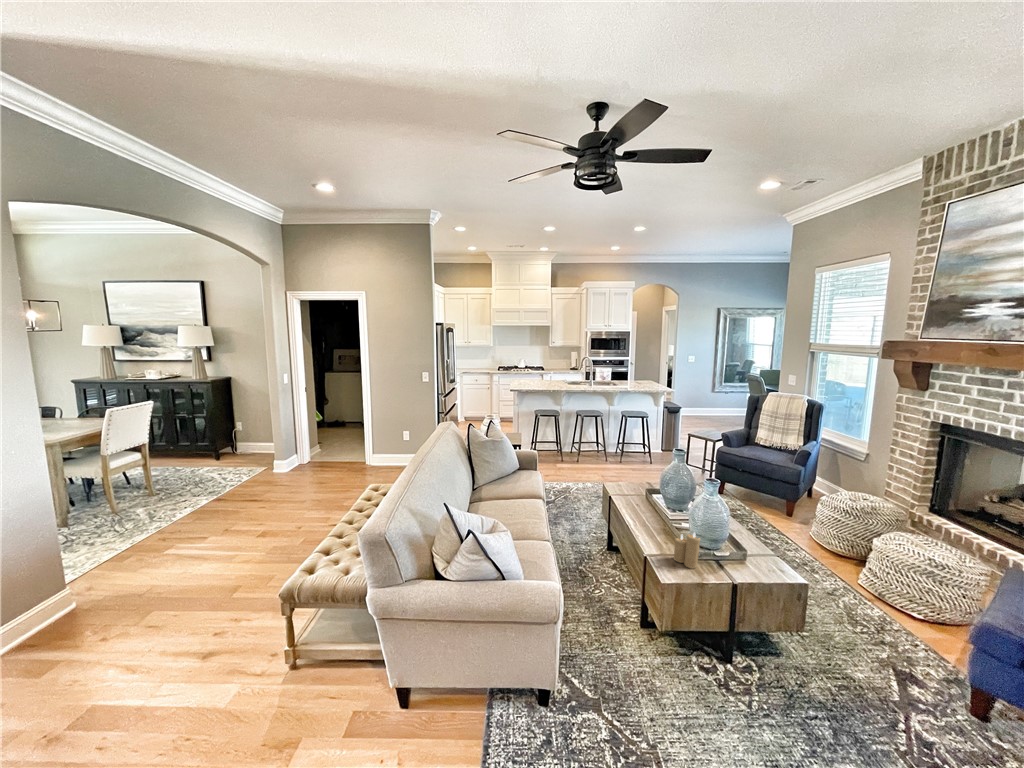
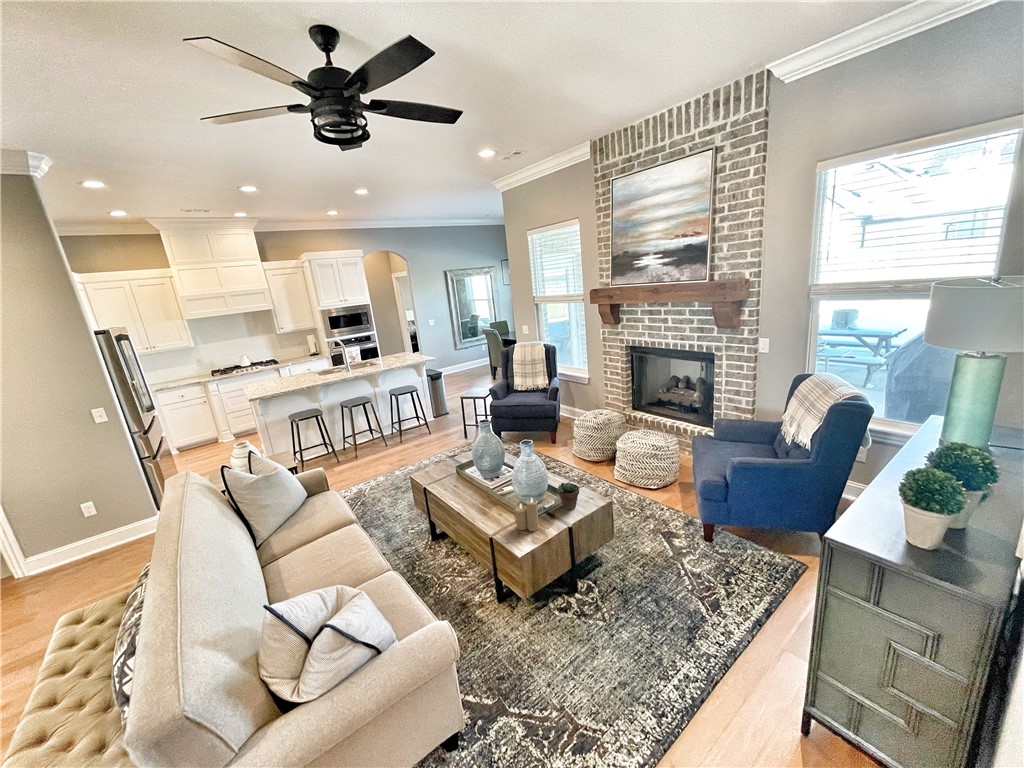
succulent plant: none [732,527,762,568] -> present [558,474,579,509]

